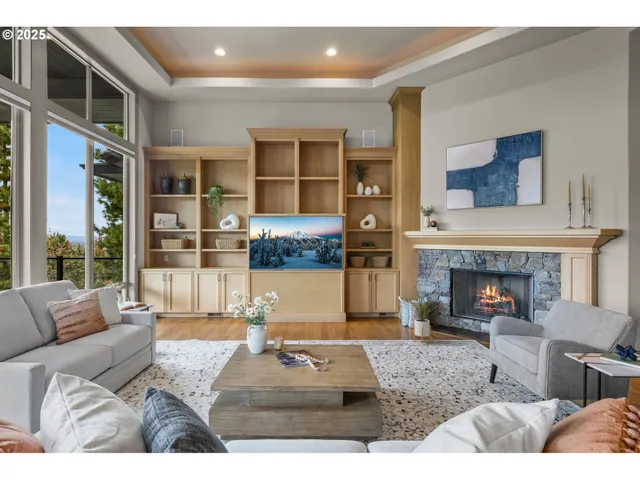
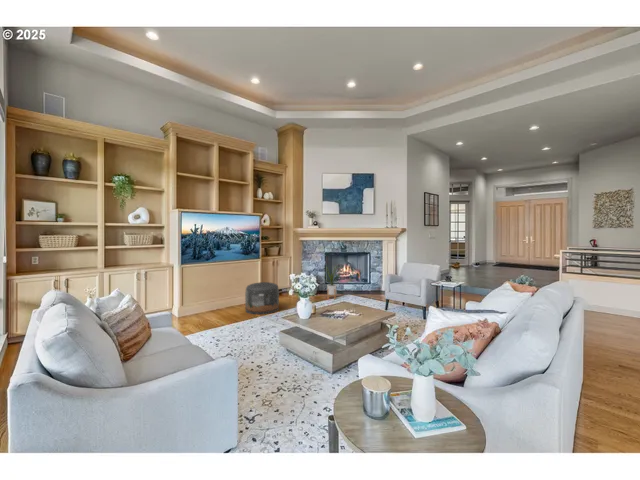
pouf: none [293,299,334,339] -> present [245,282,279,315]

